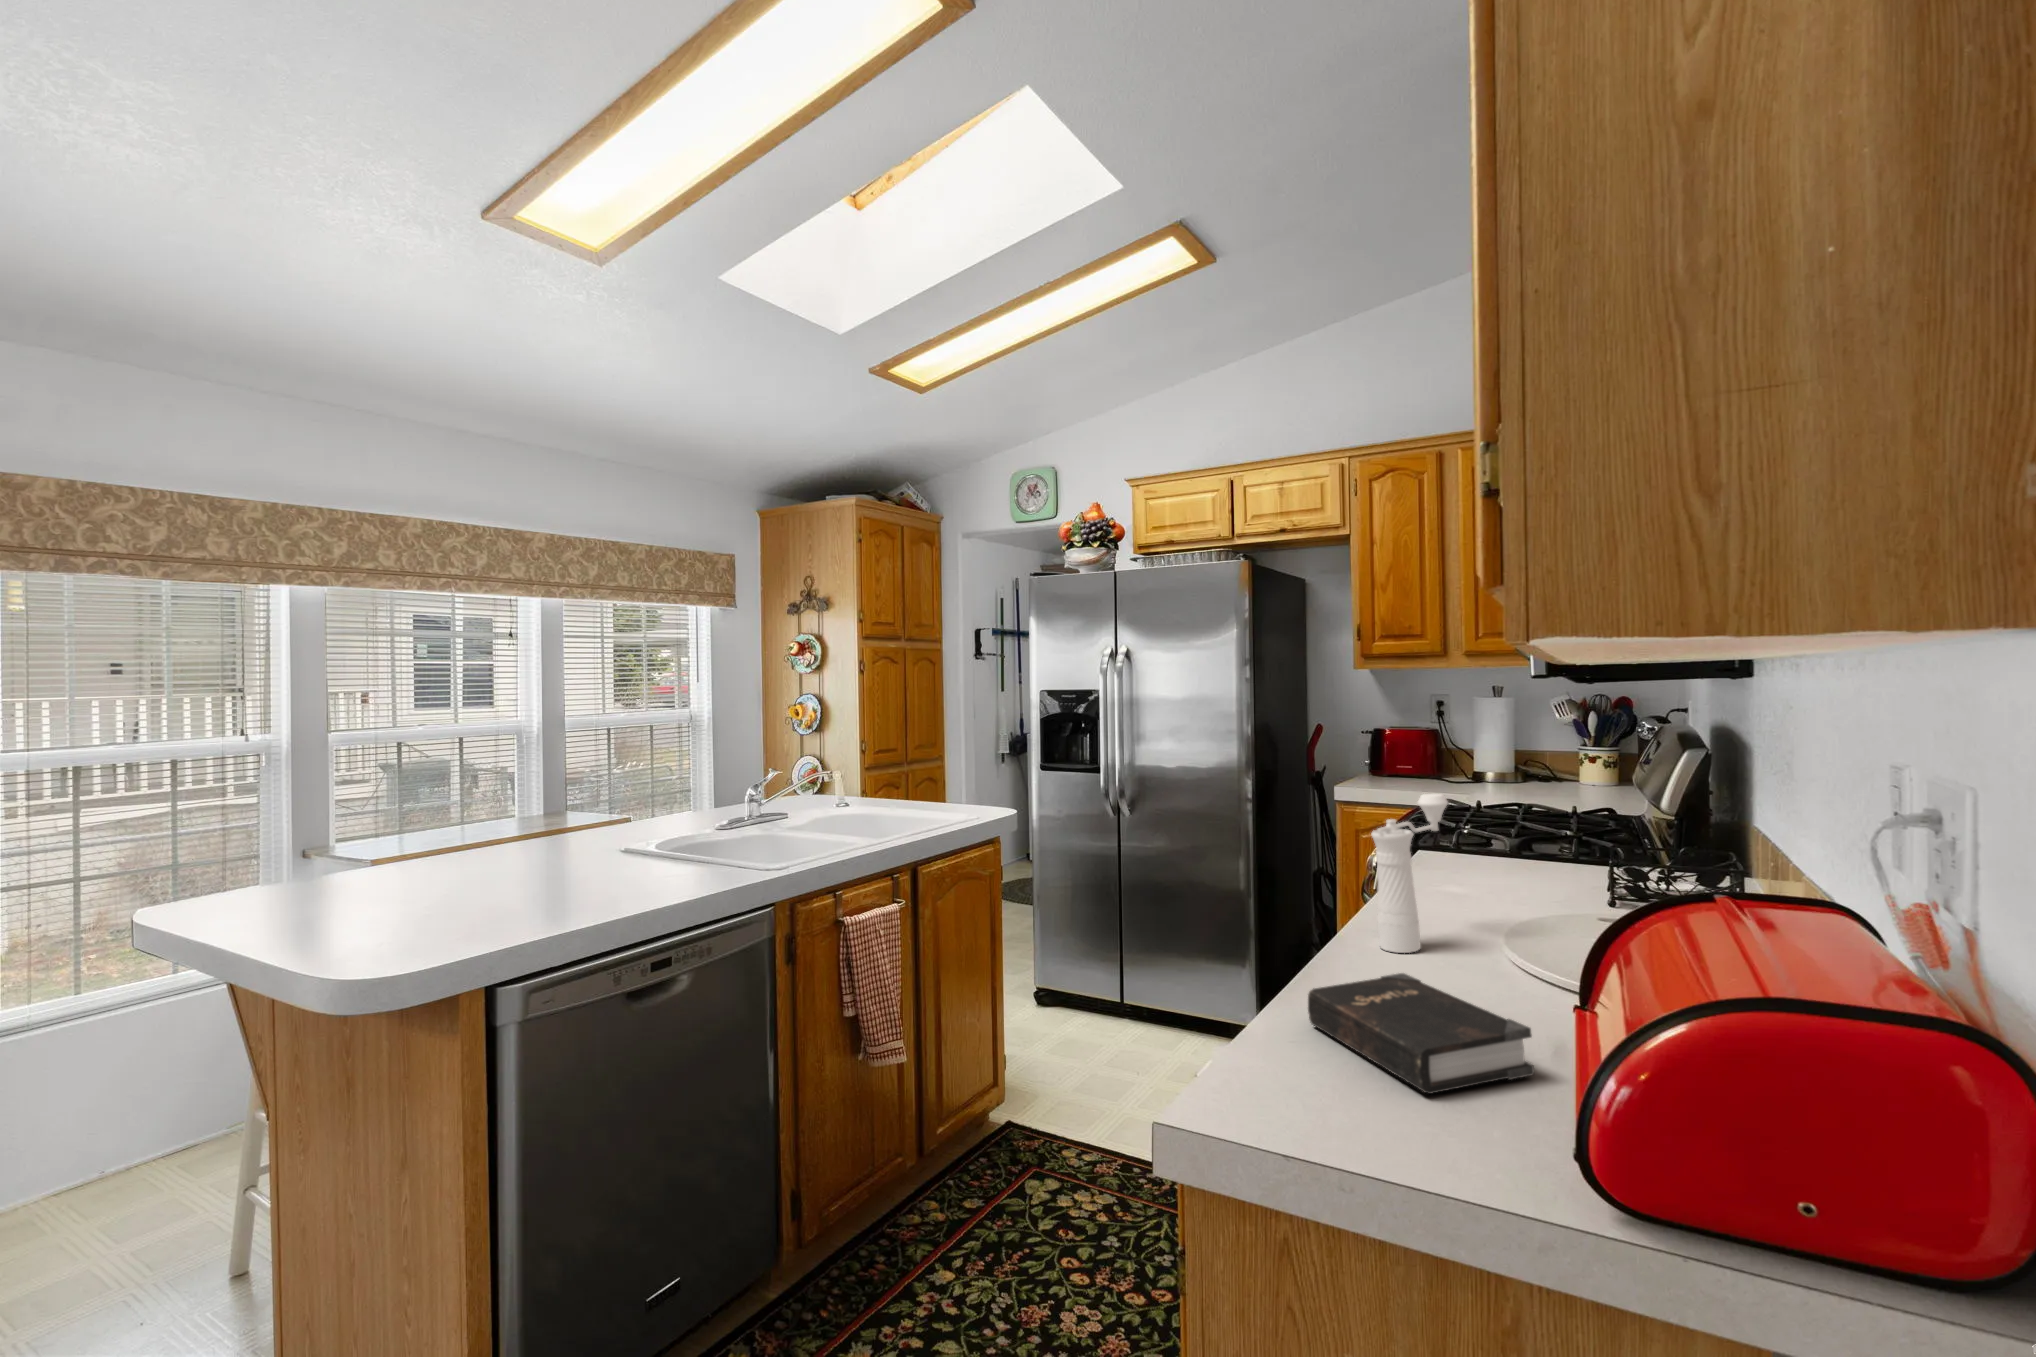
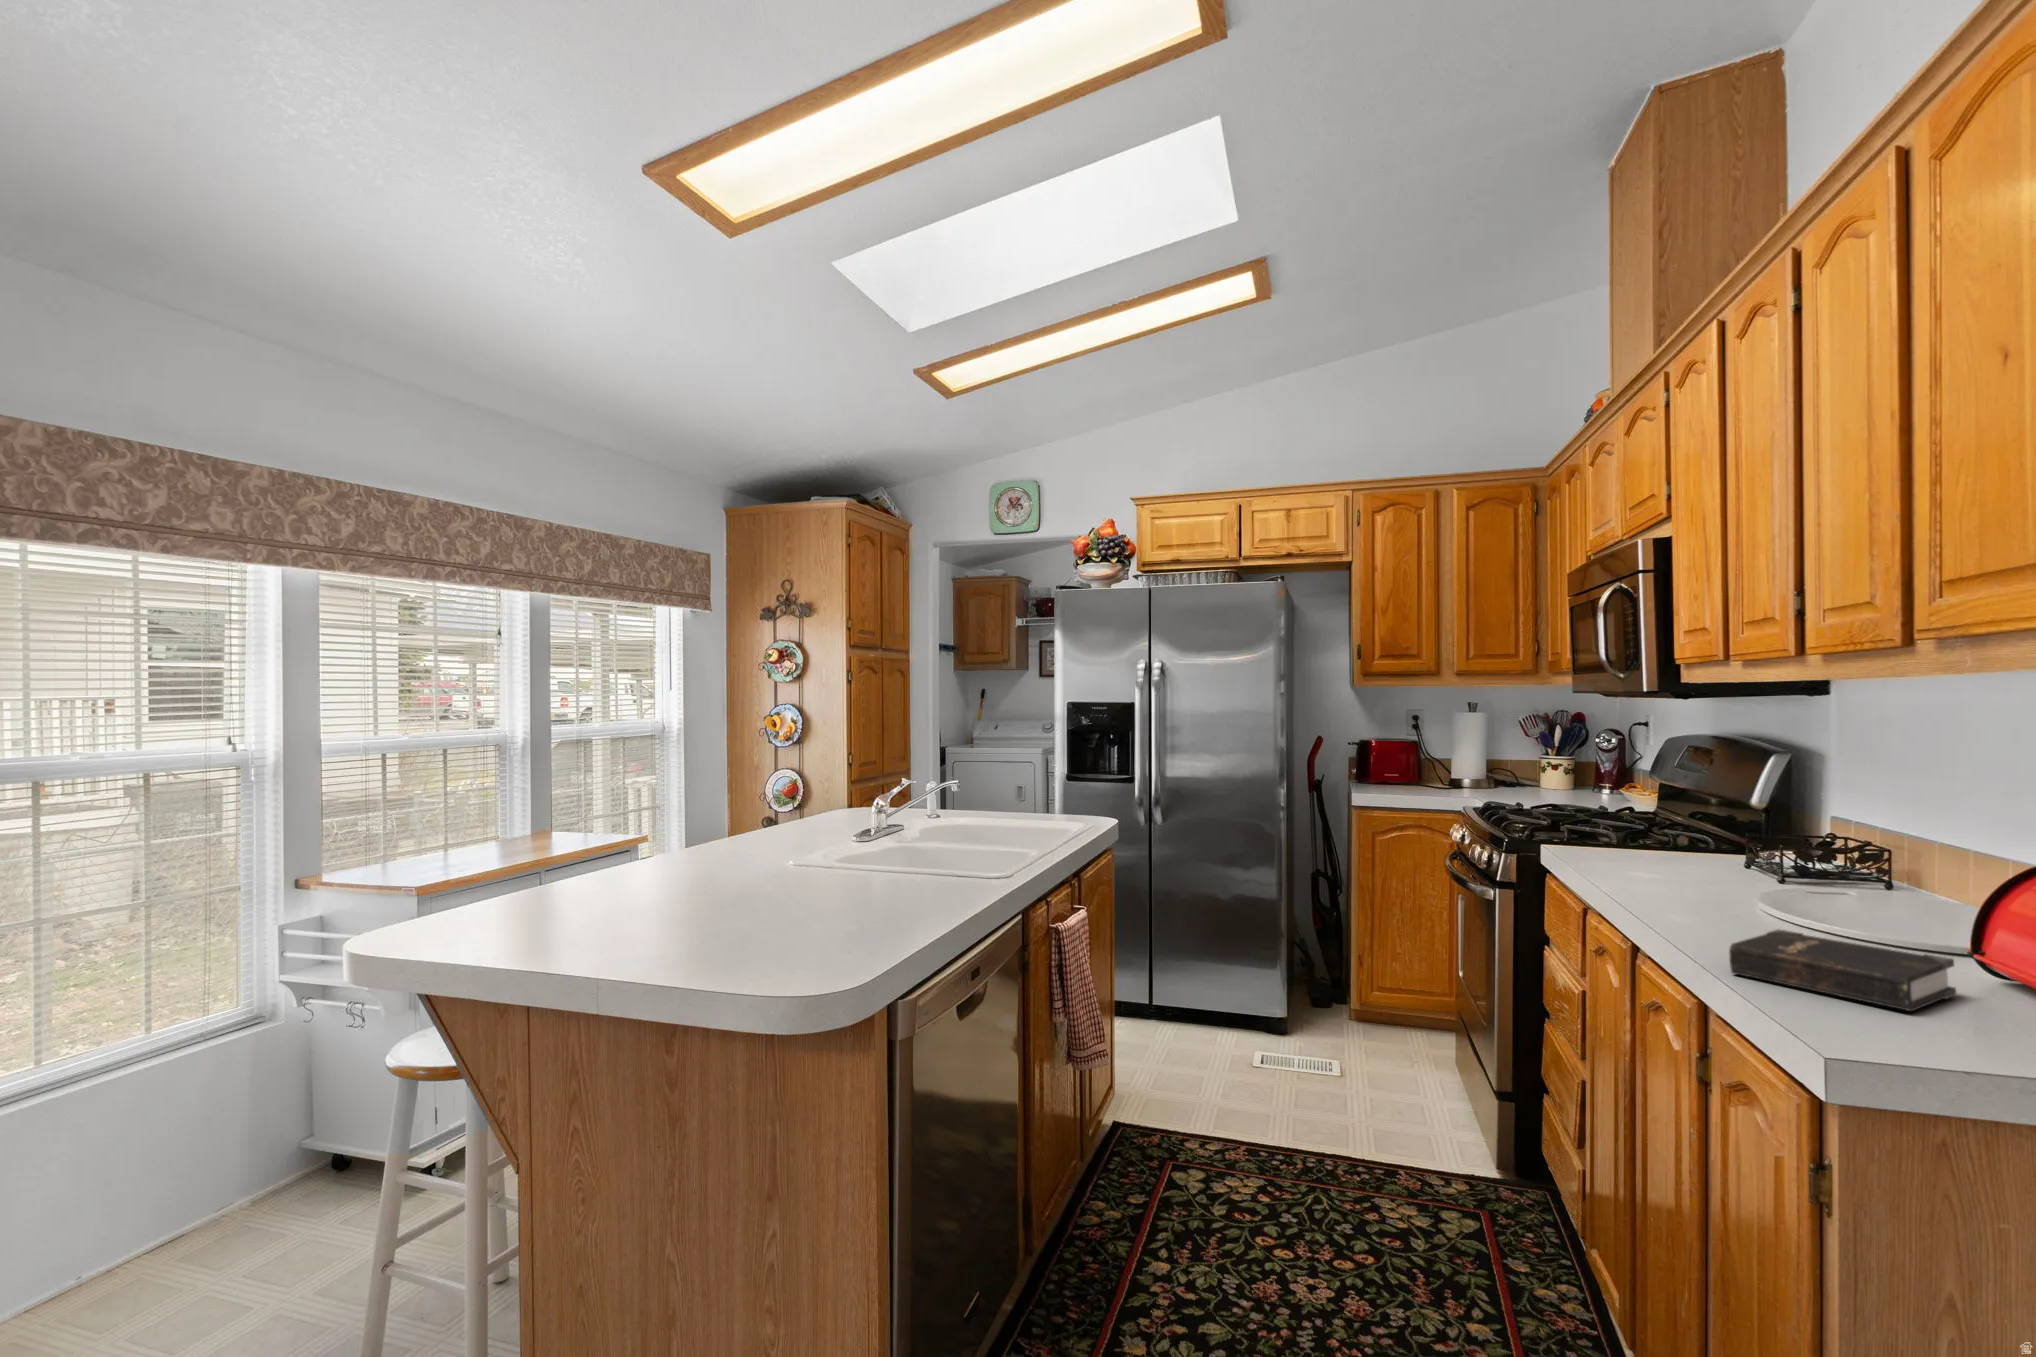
pepper mill: present [1372,794,1448,953] -> none [1655,789,1701,921]

